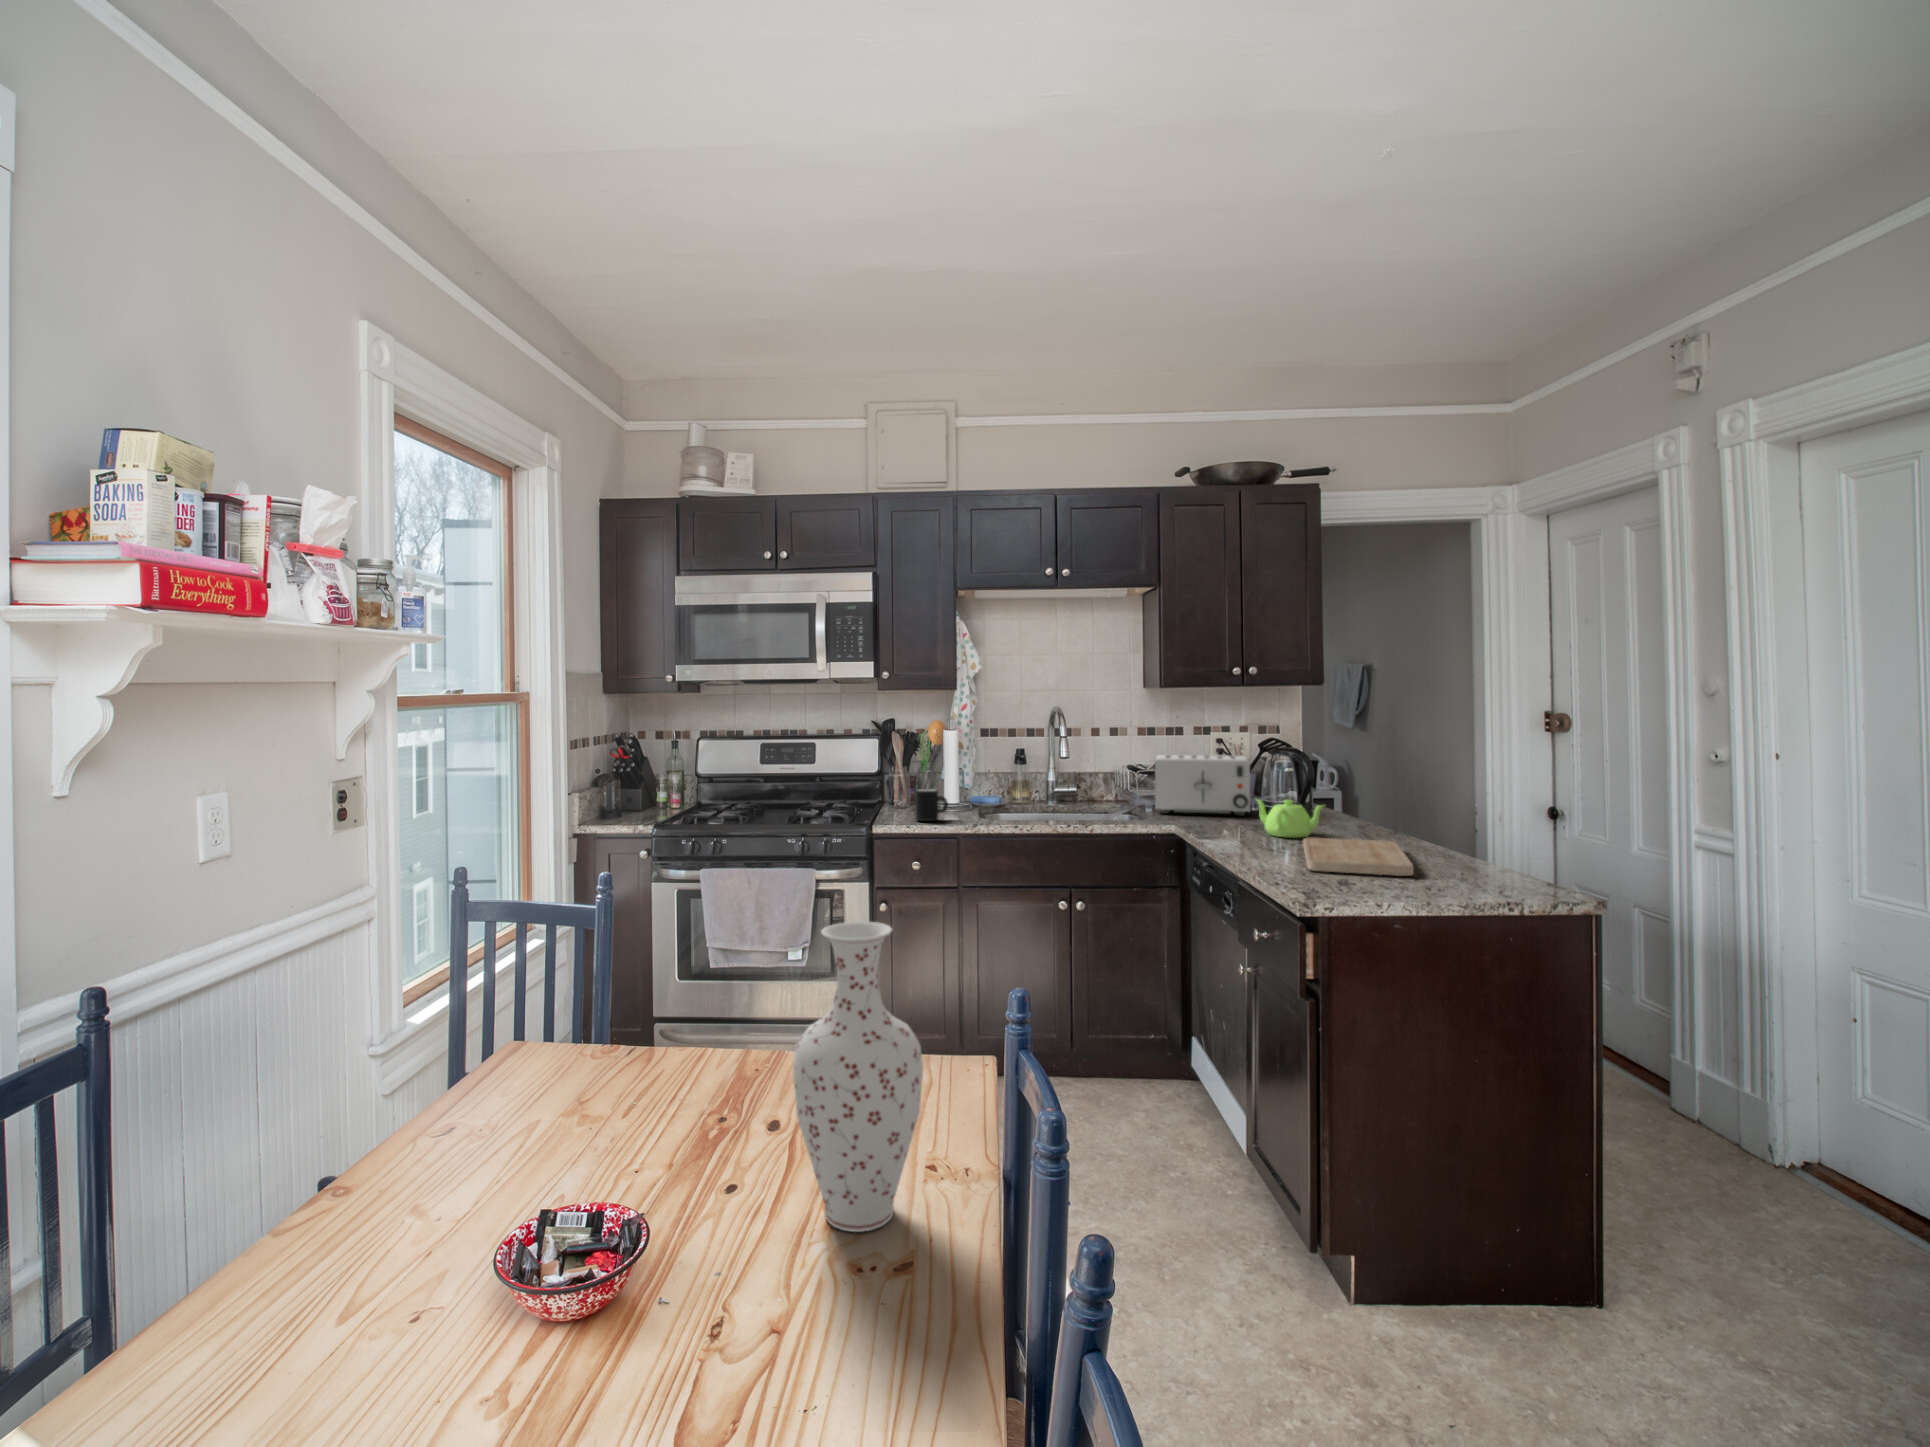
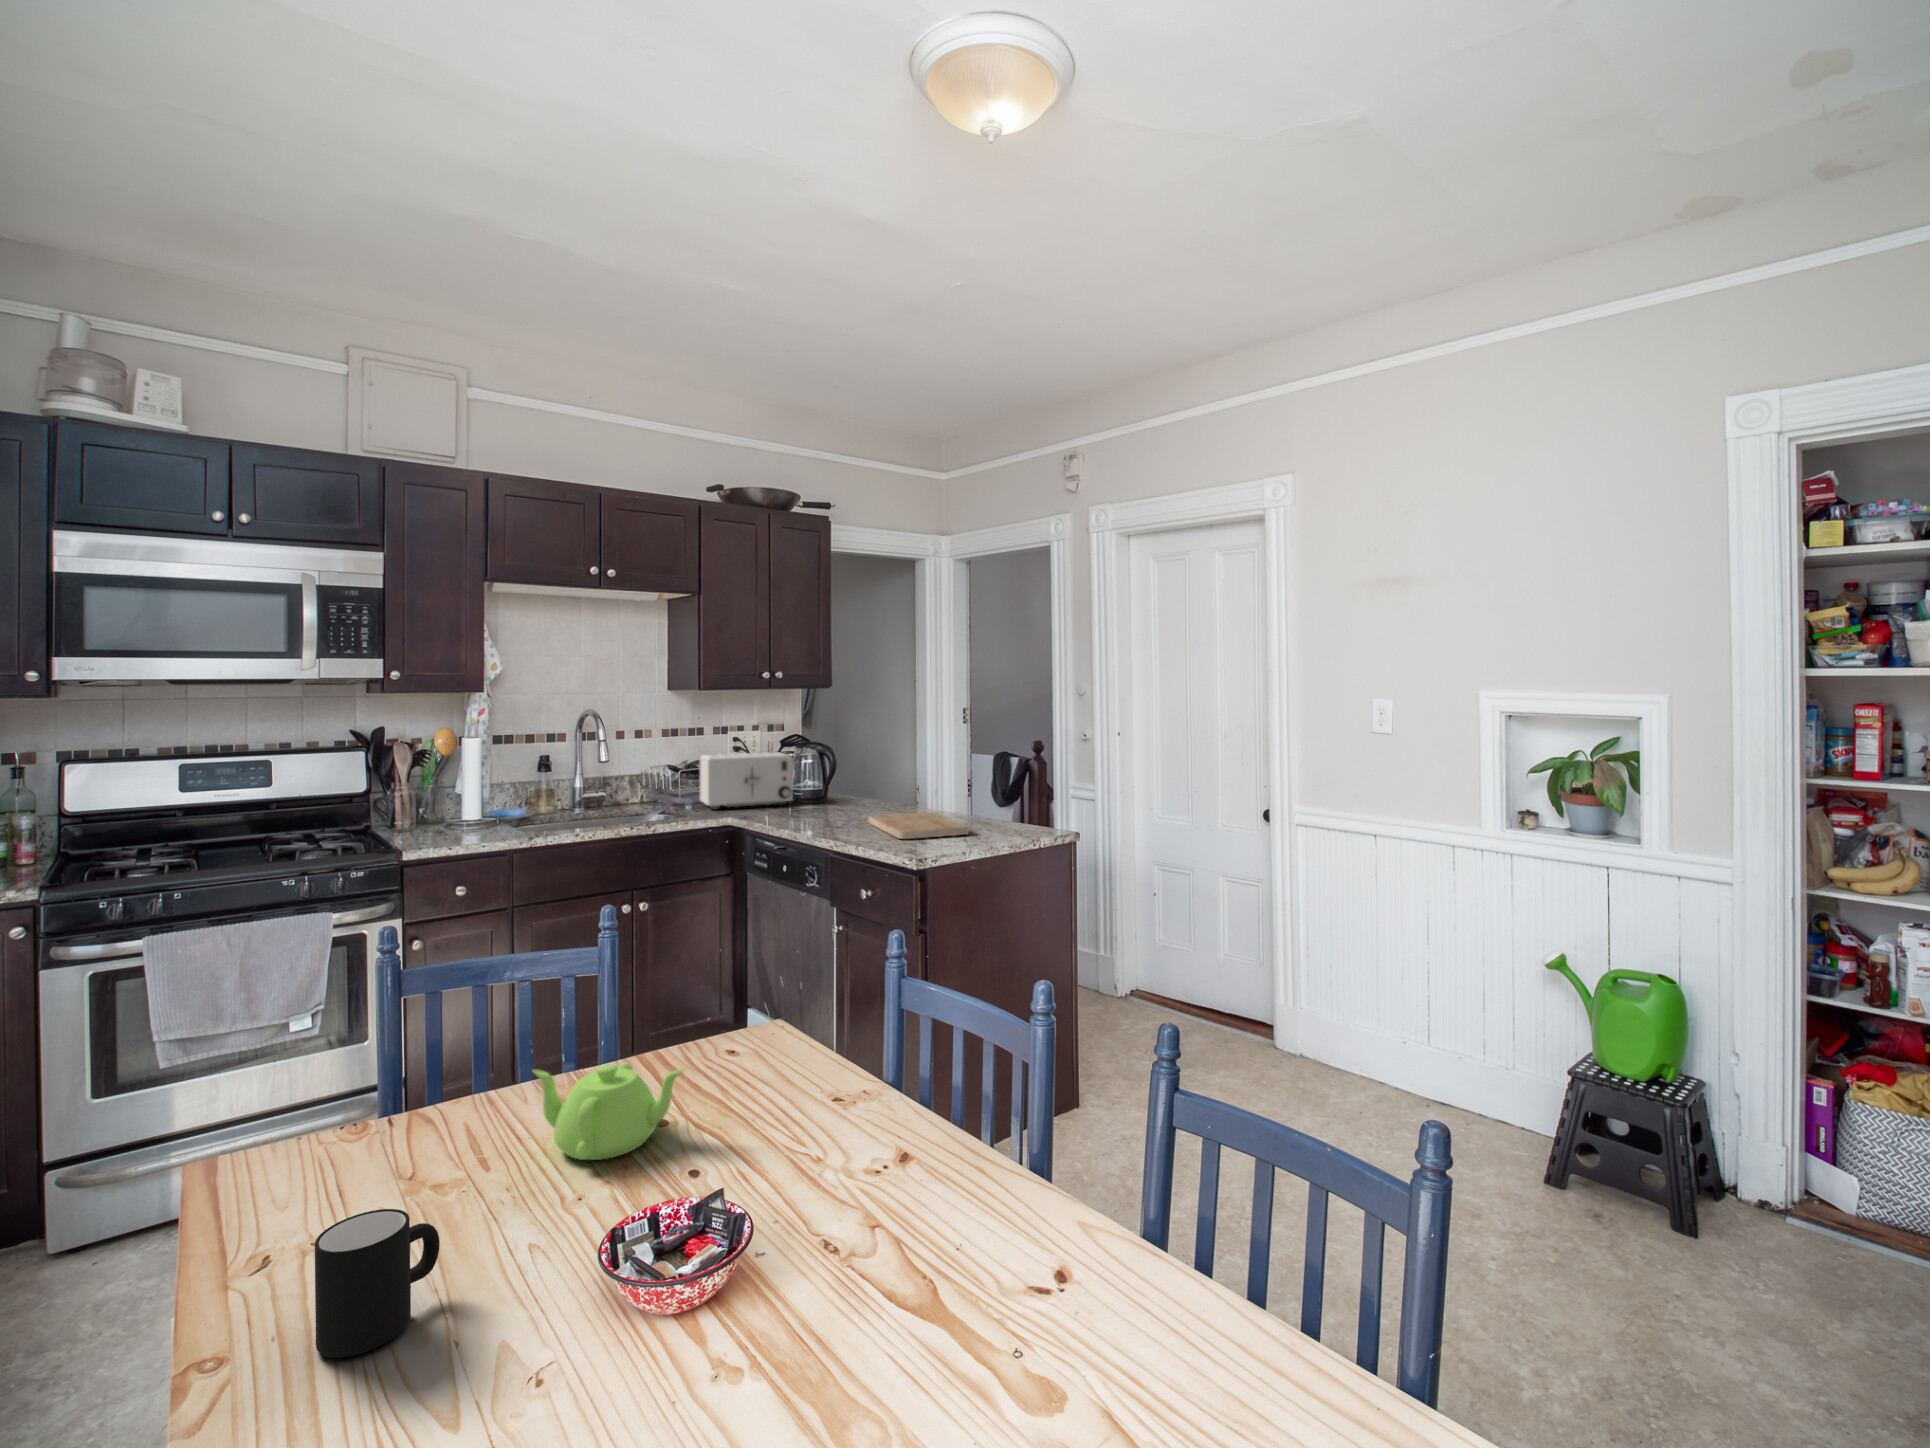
mug: present [915,789,948,821] -> present [315,1209,440,1358]
teapot: present [1256,799,1323,838] -> present [533,1064,685,1160]
vase: present [793,922,923,1232] -> none [772,898,885,1161]

